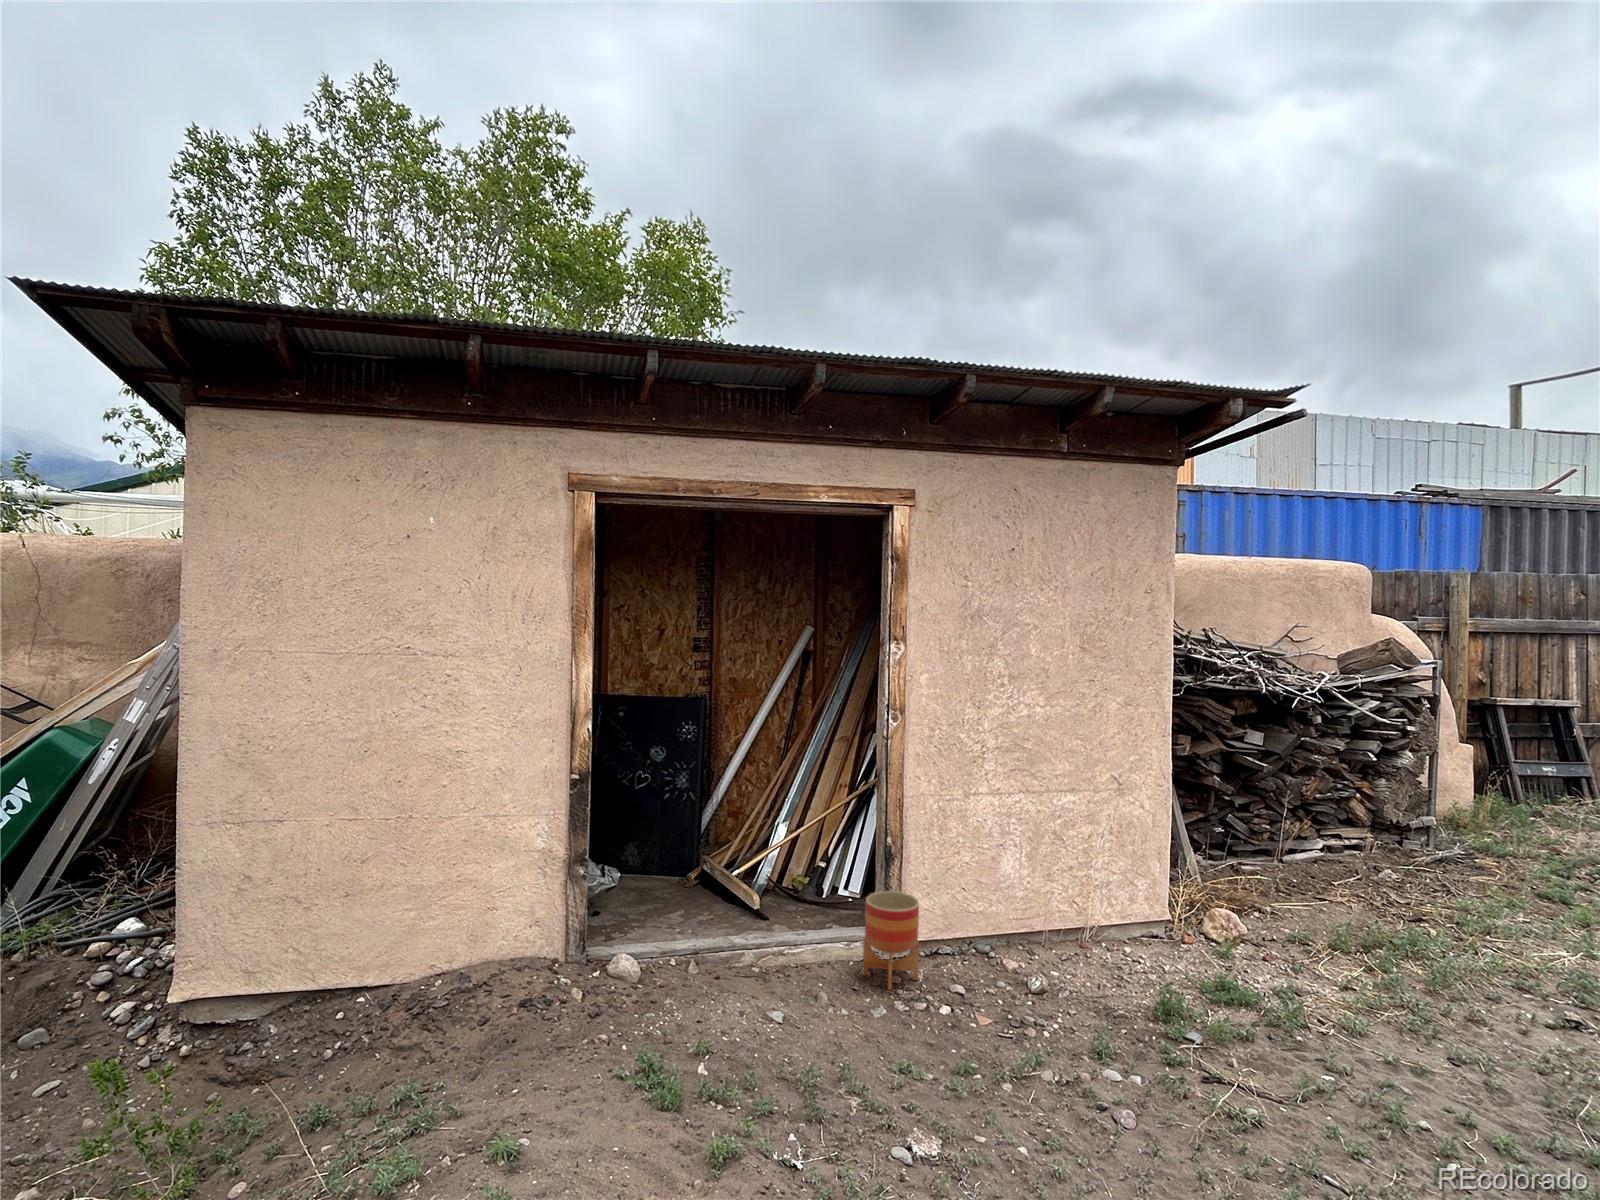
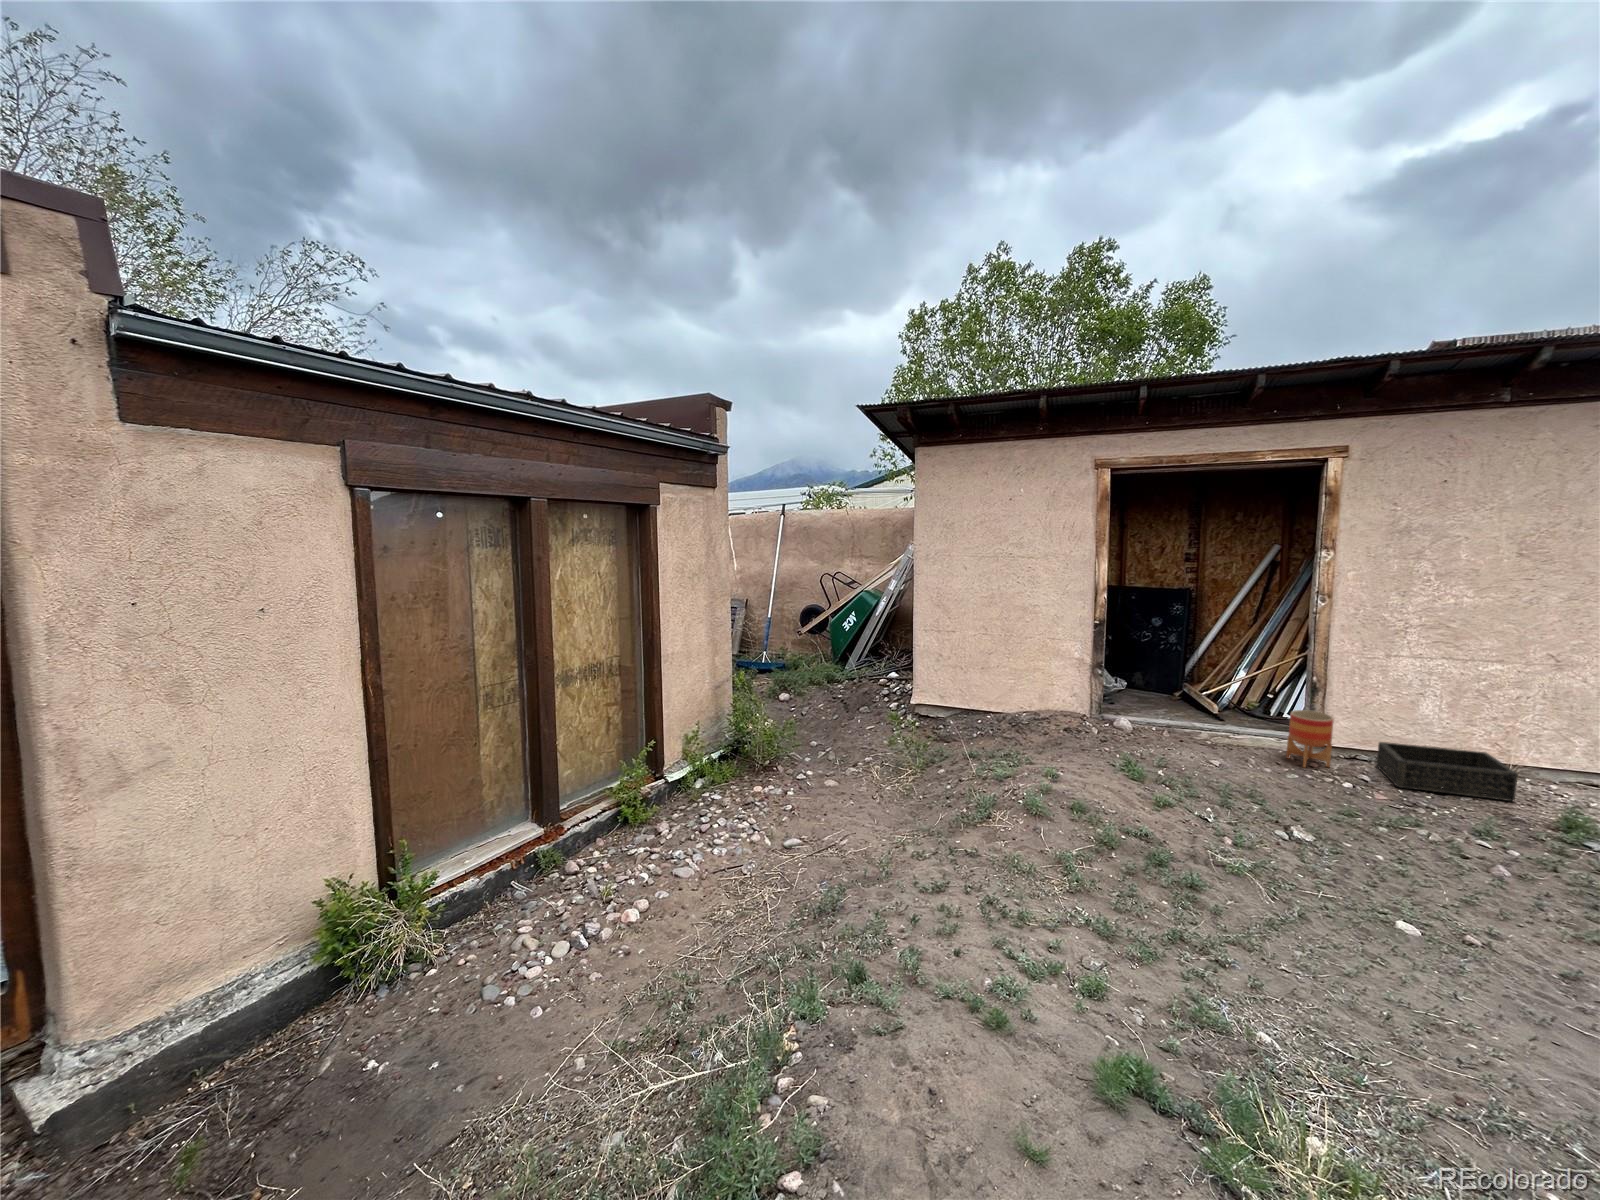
basket: none [964,915,1114,998] -> present [1377,742,1518,801]

